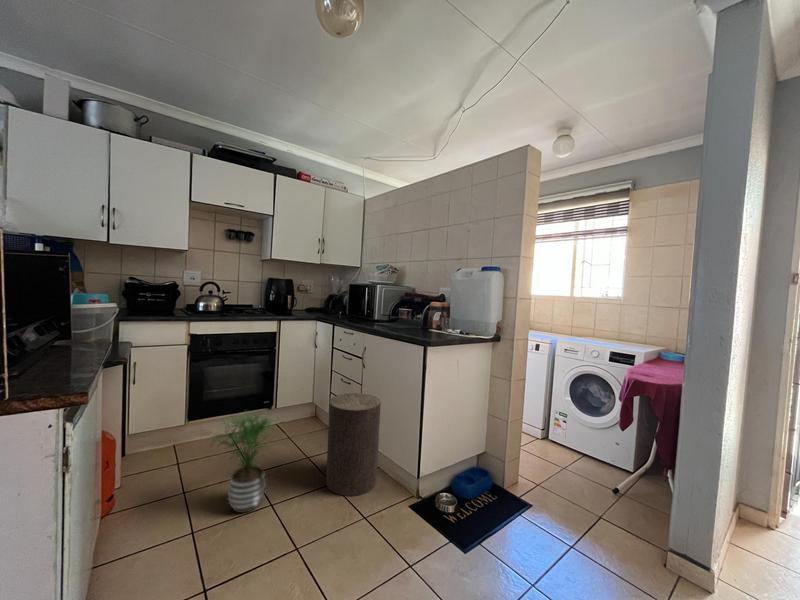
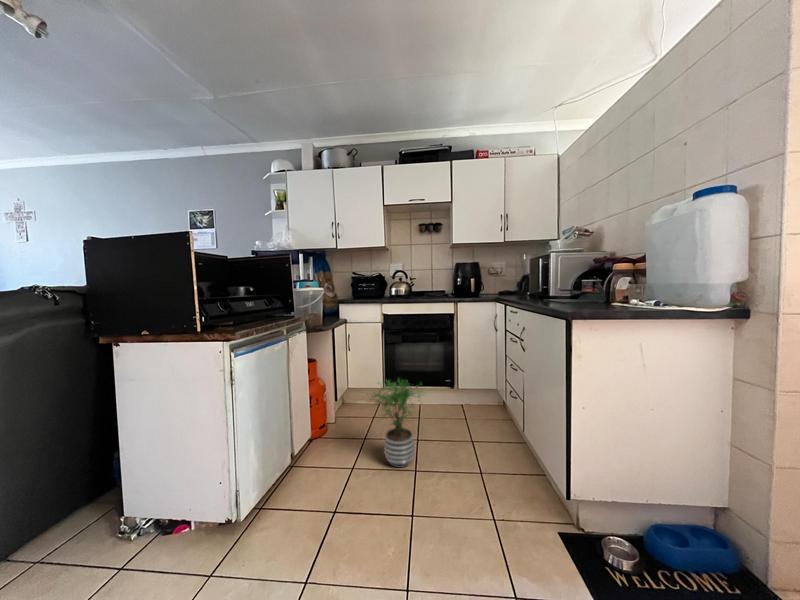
stool: present [326,393,381,496] -> none [474,378,534,494]

